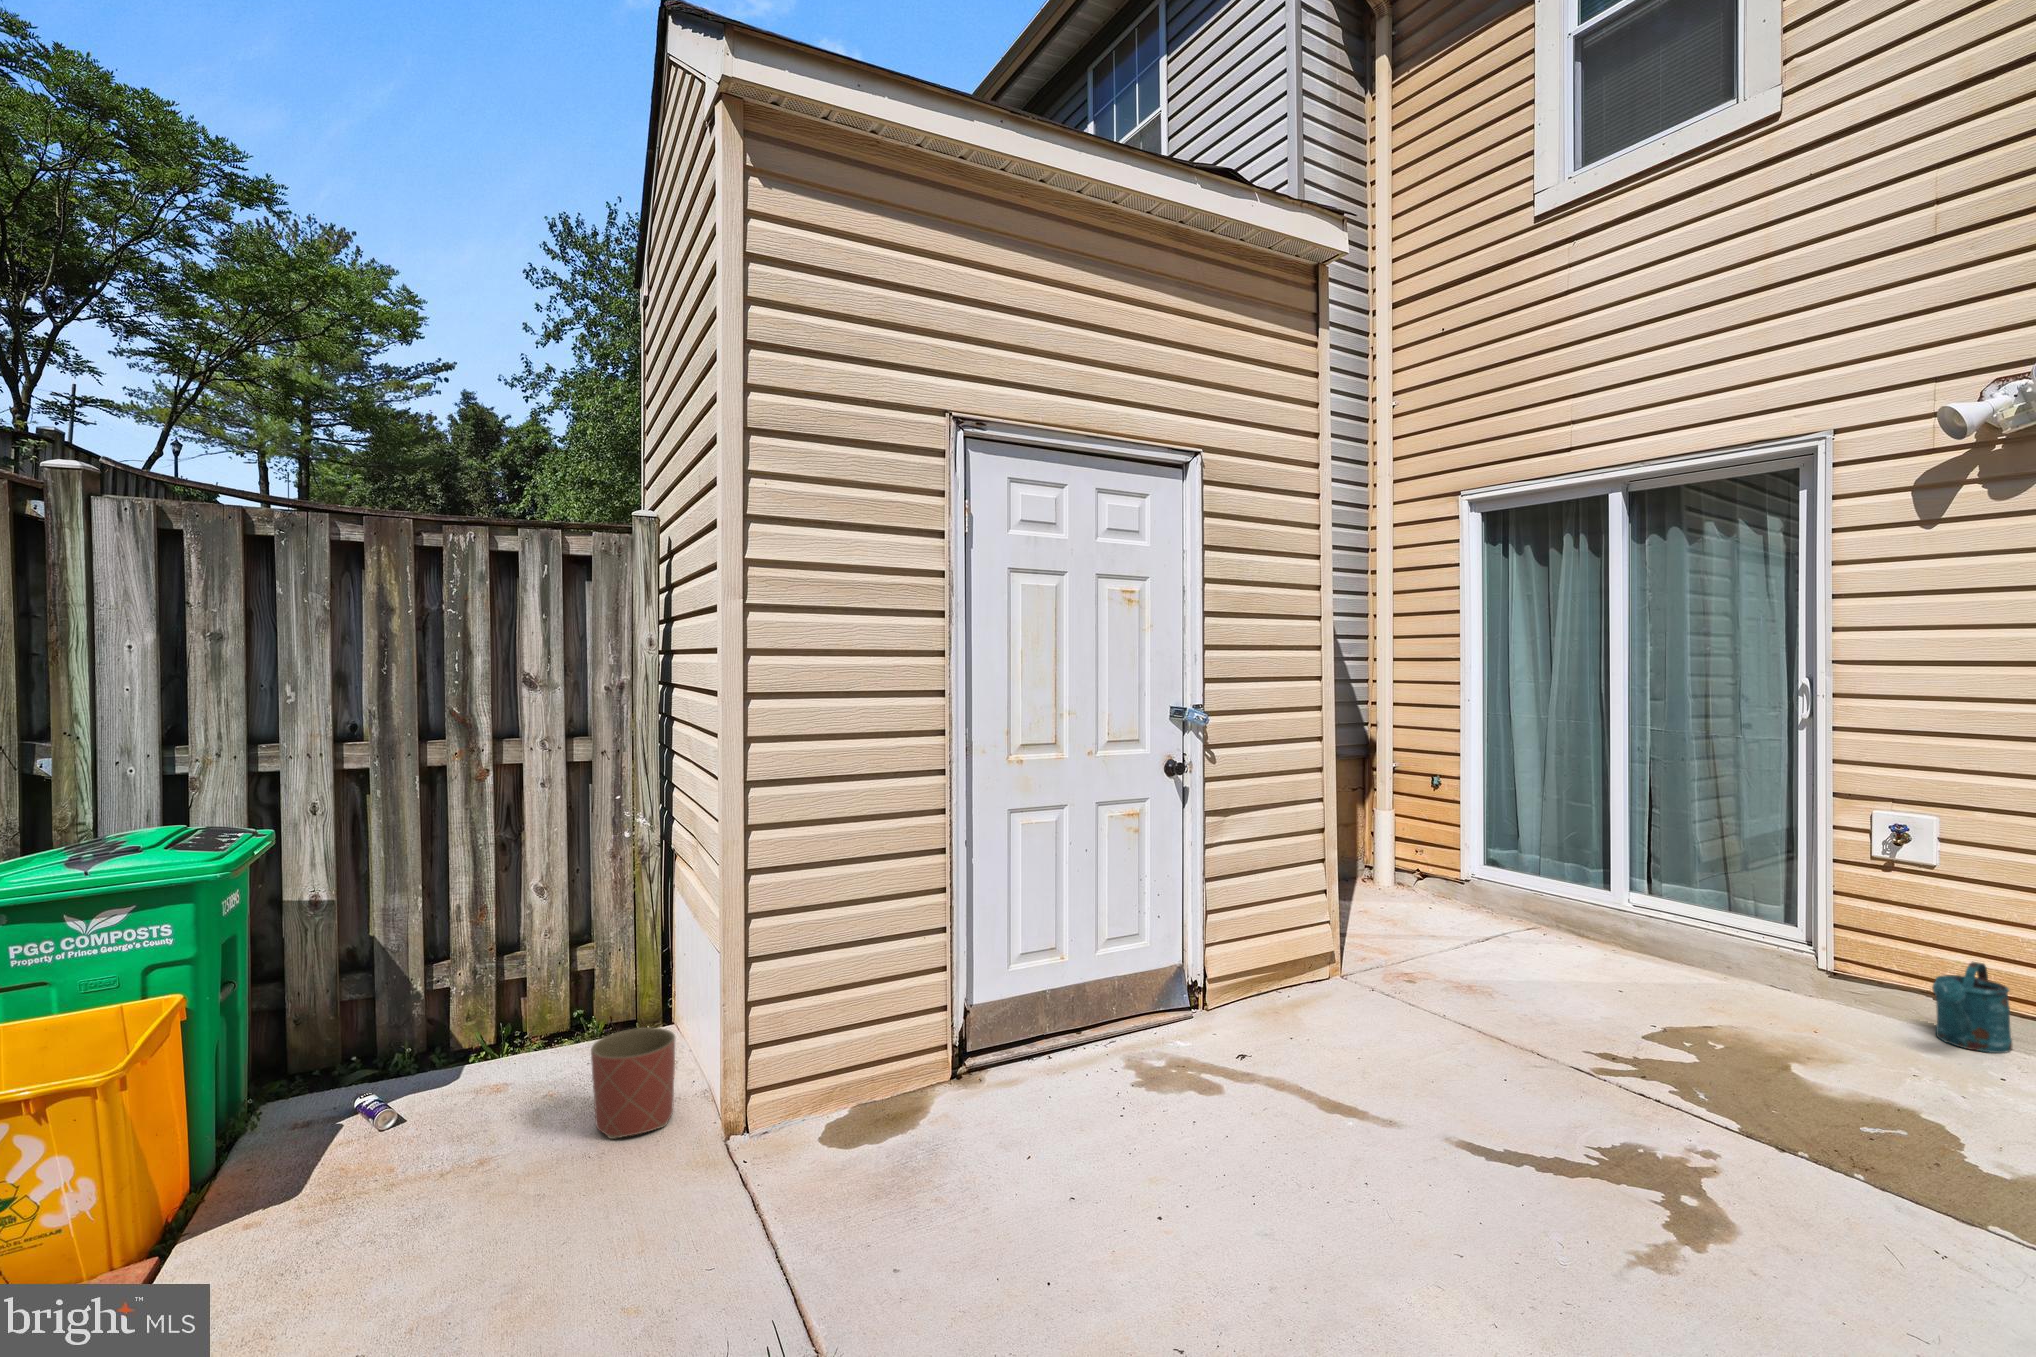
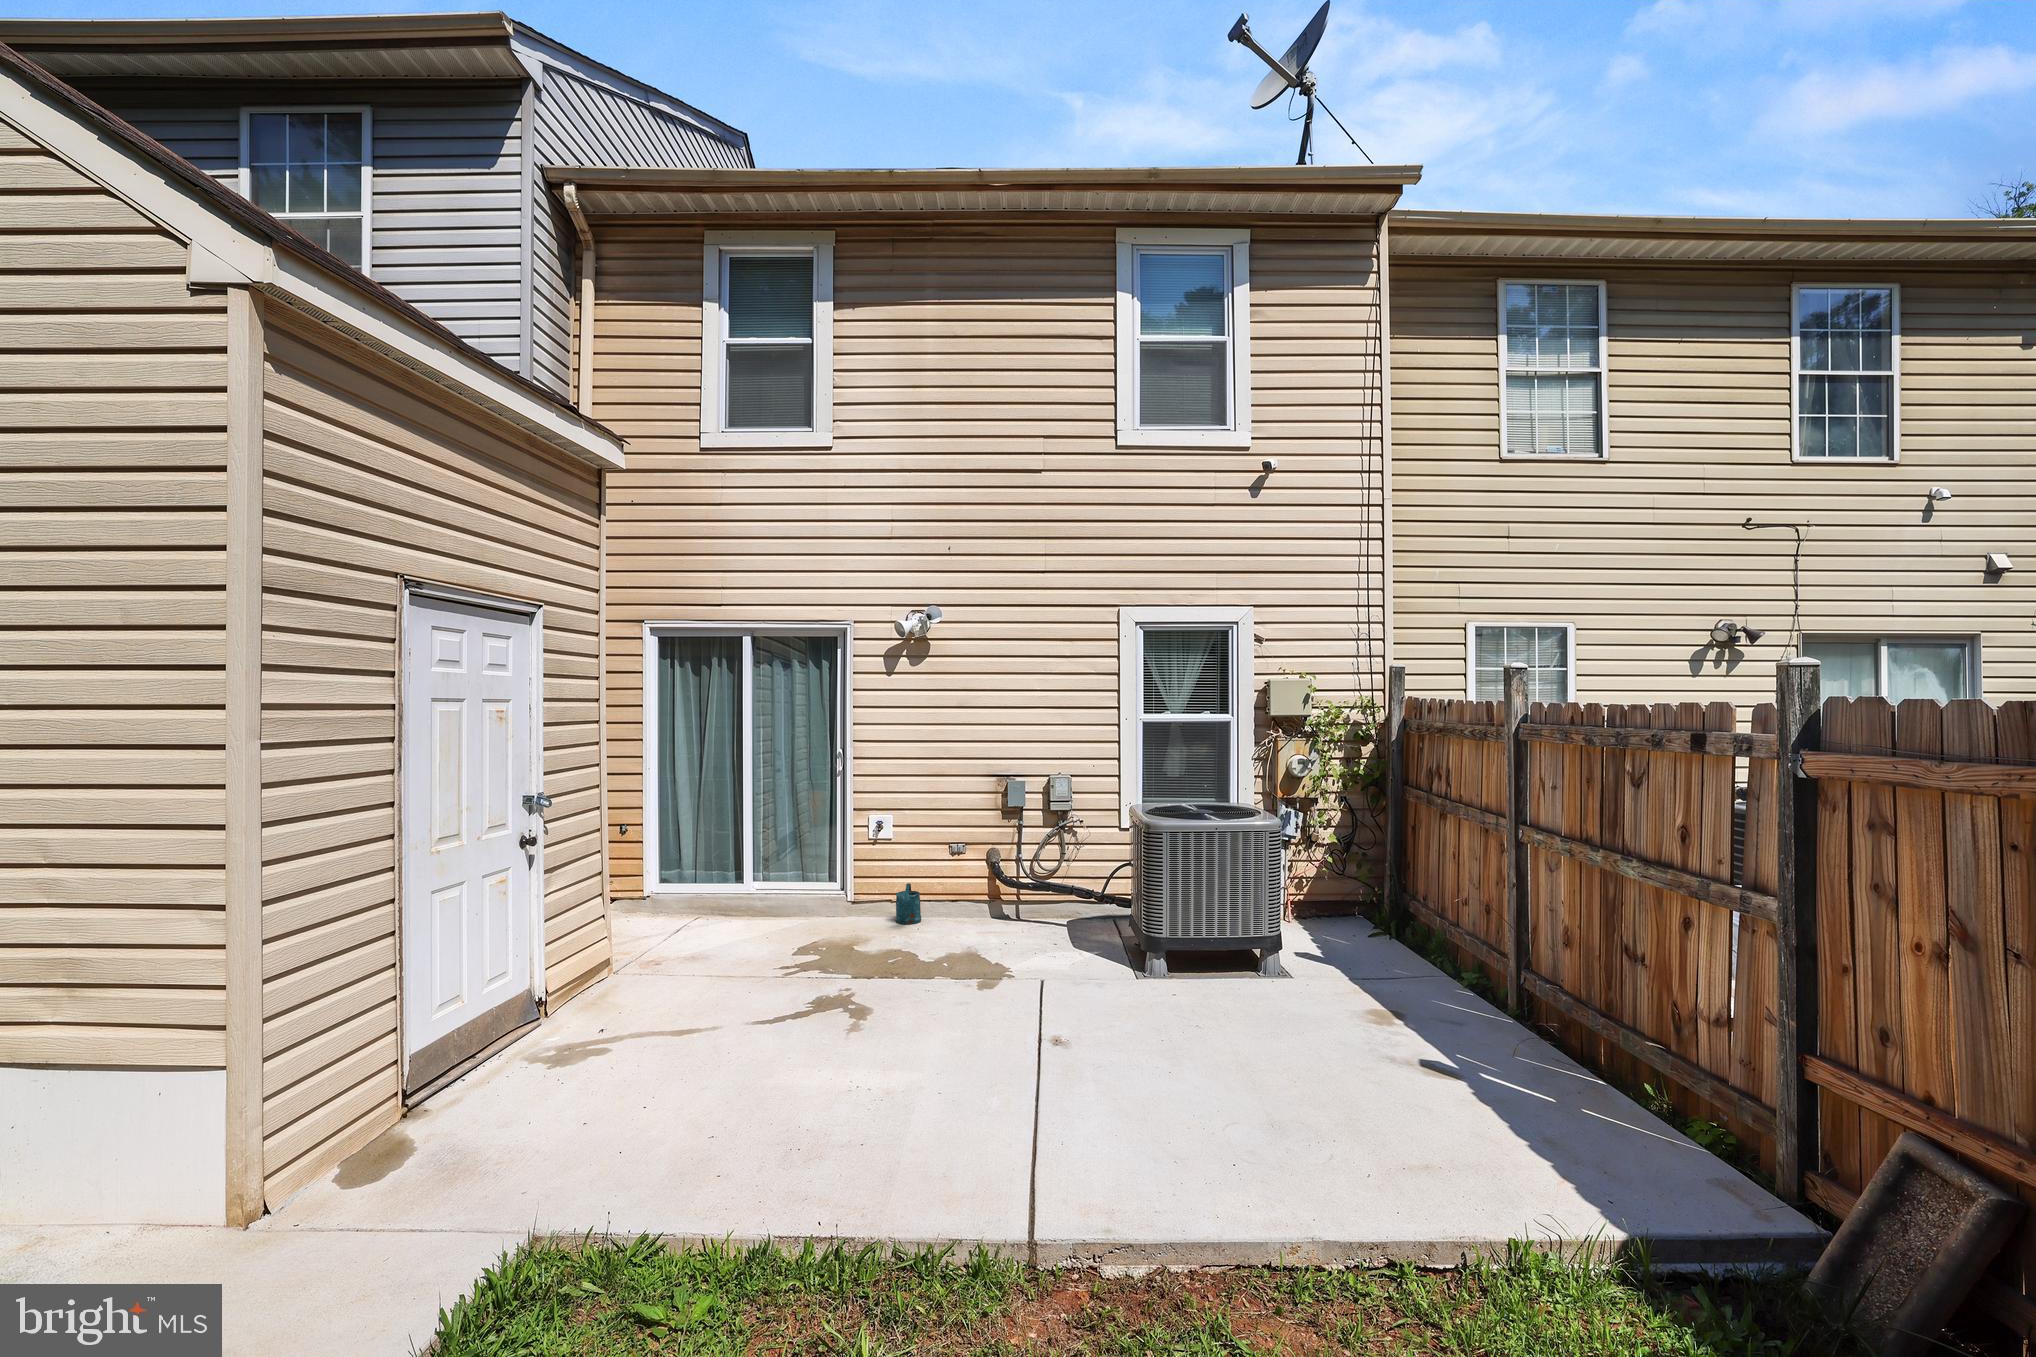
planter: present [591,1028,675,1139] -> none [63,1152,167,1265]

